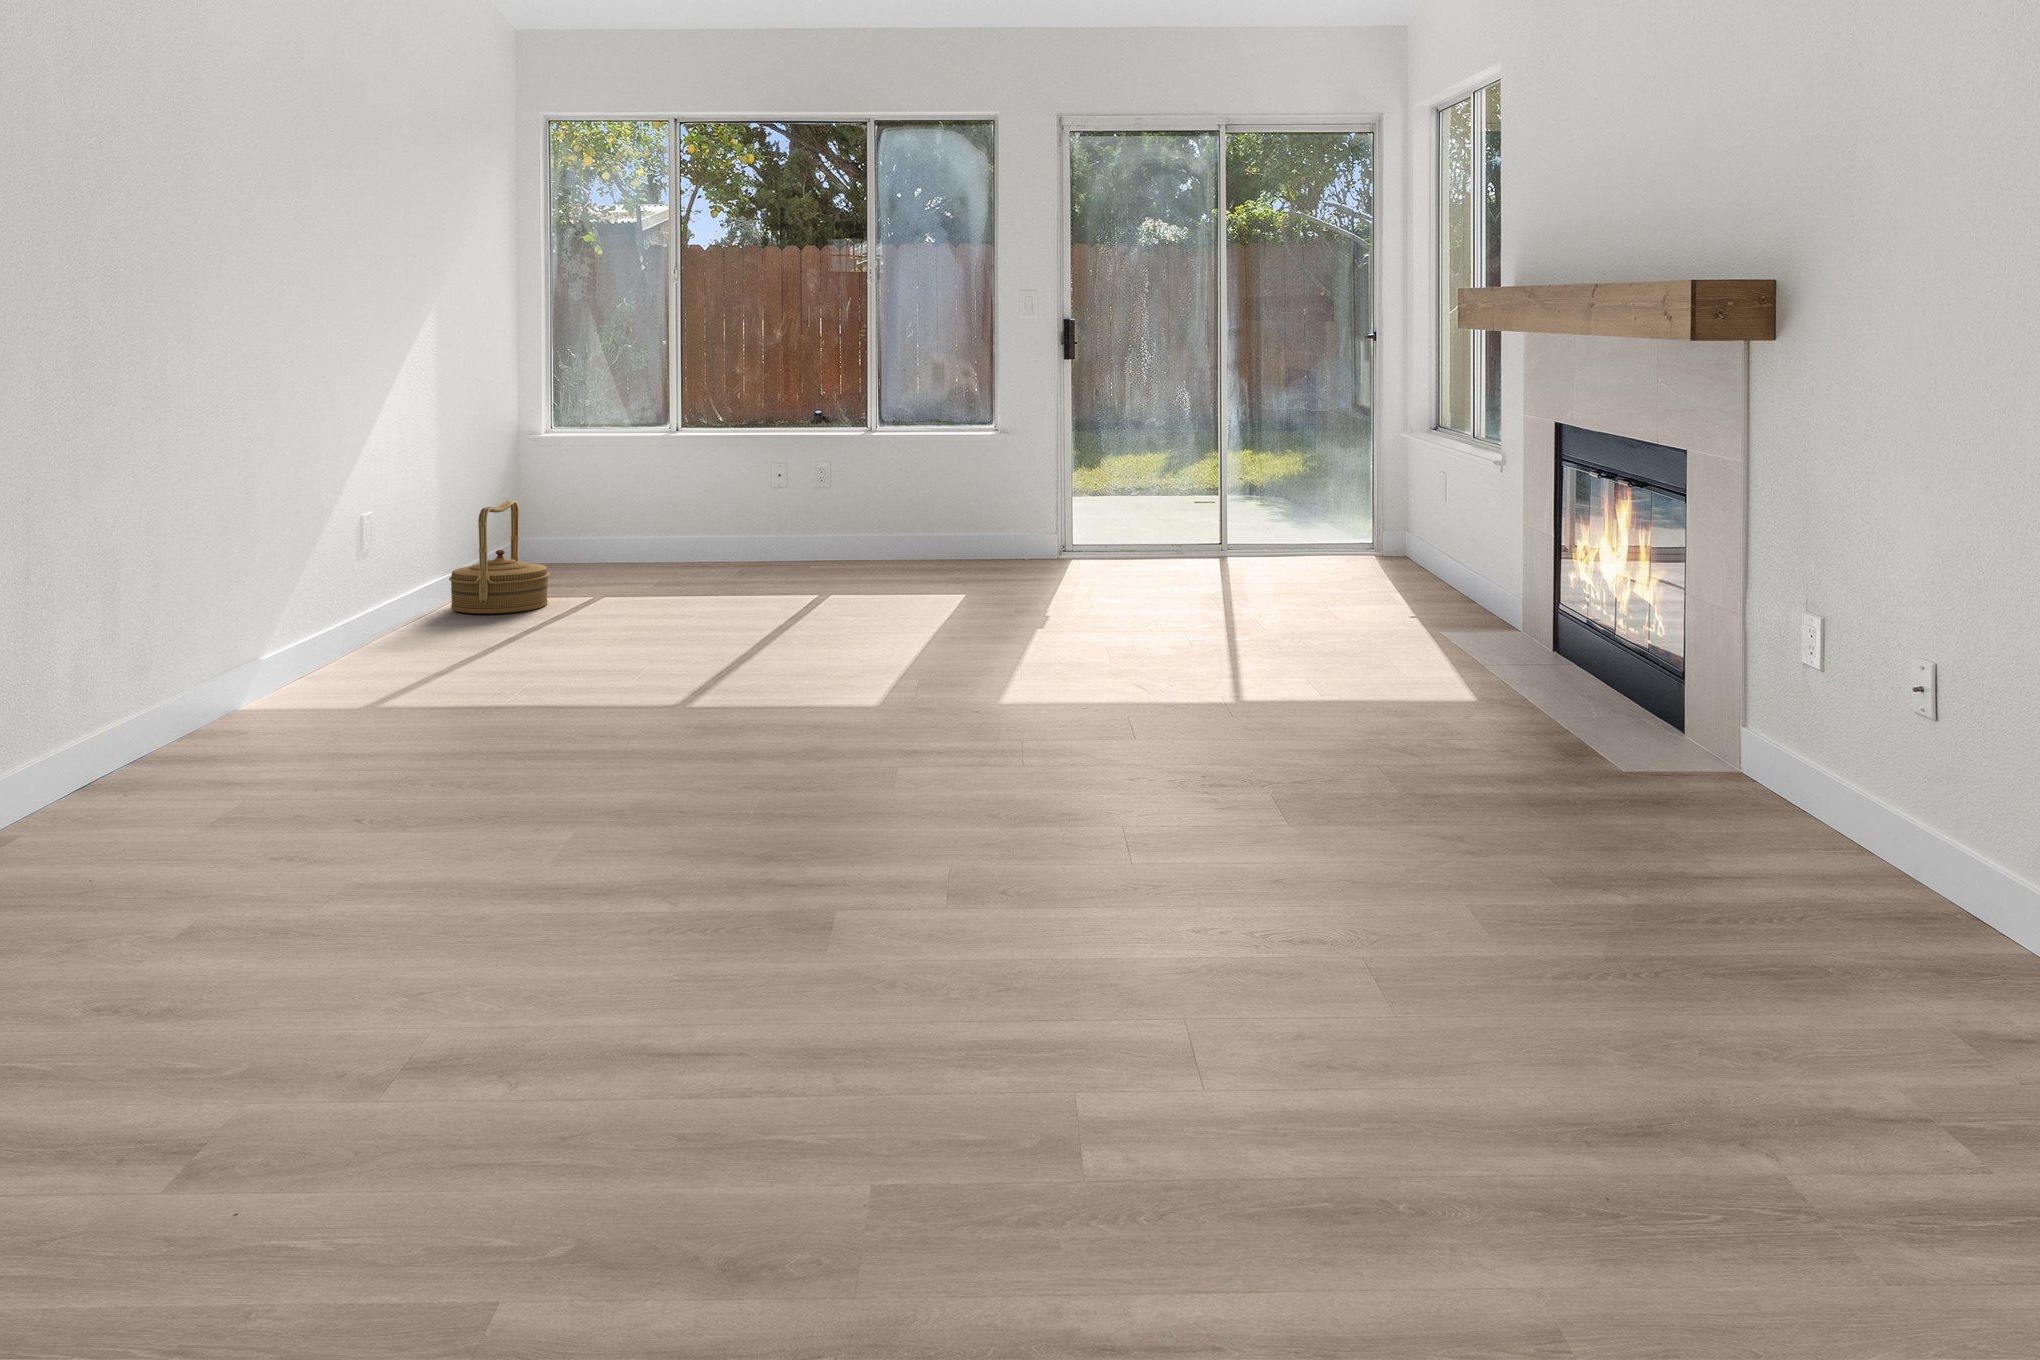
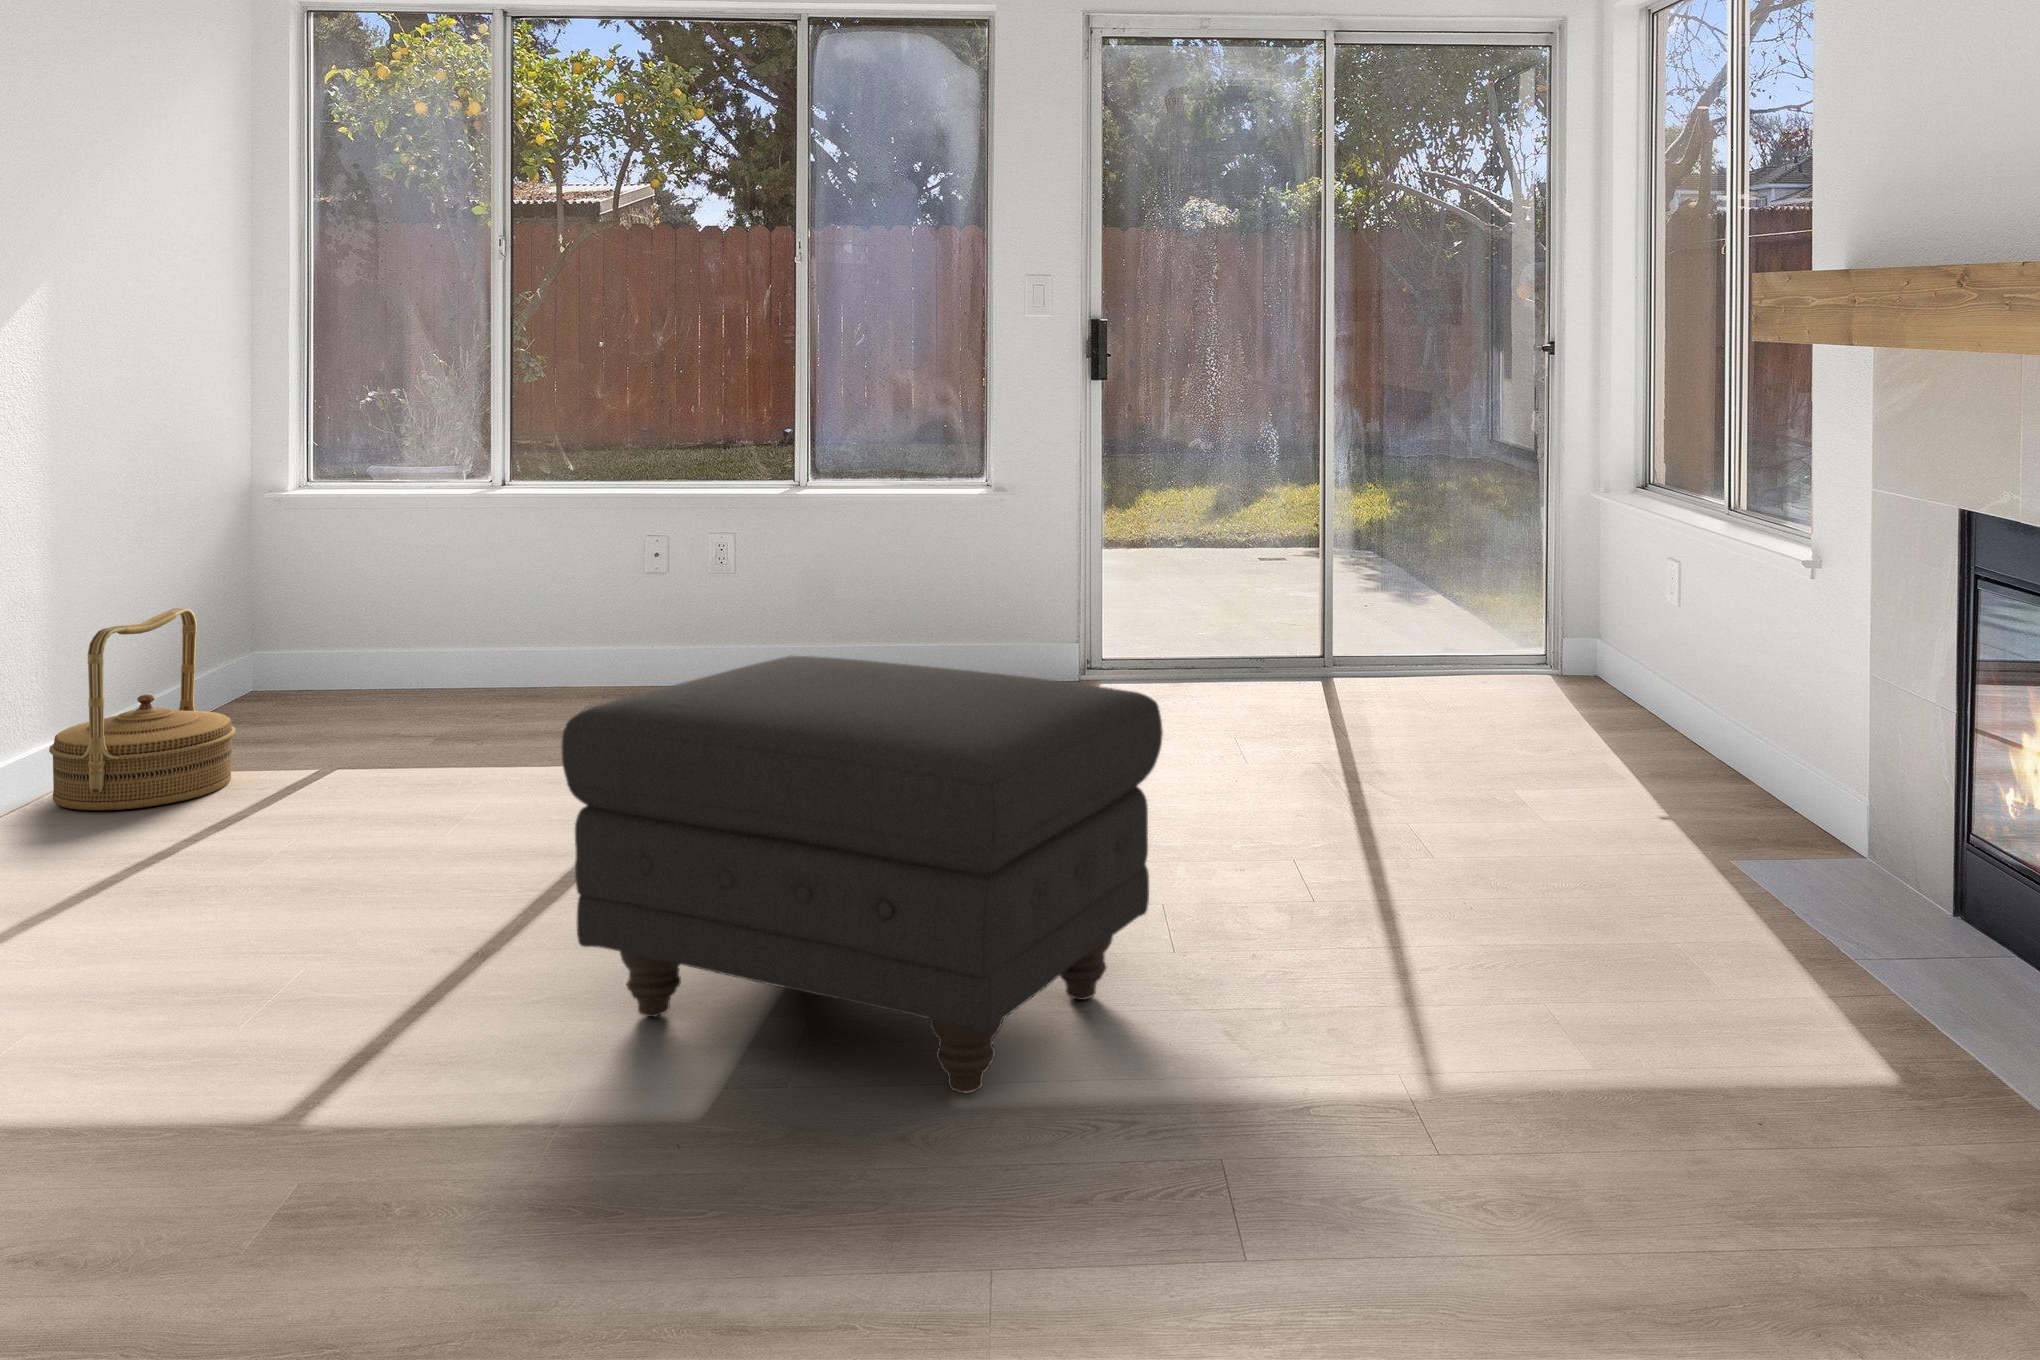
ottoman: none [799,508,1105,699] -> present [561,656,1163,1094]

